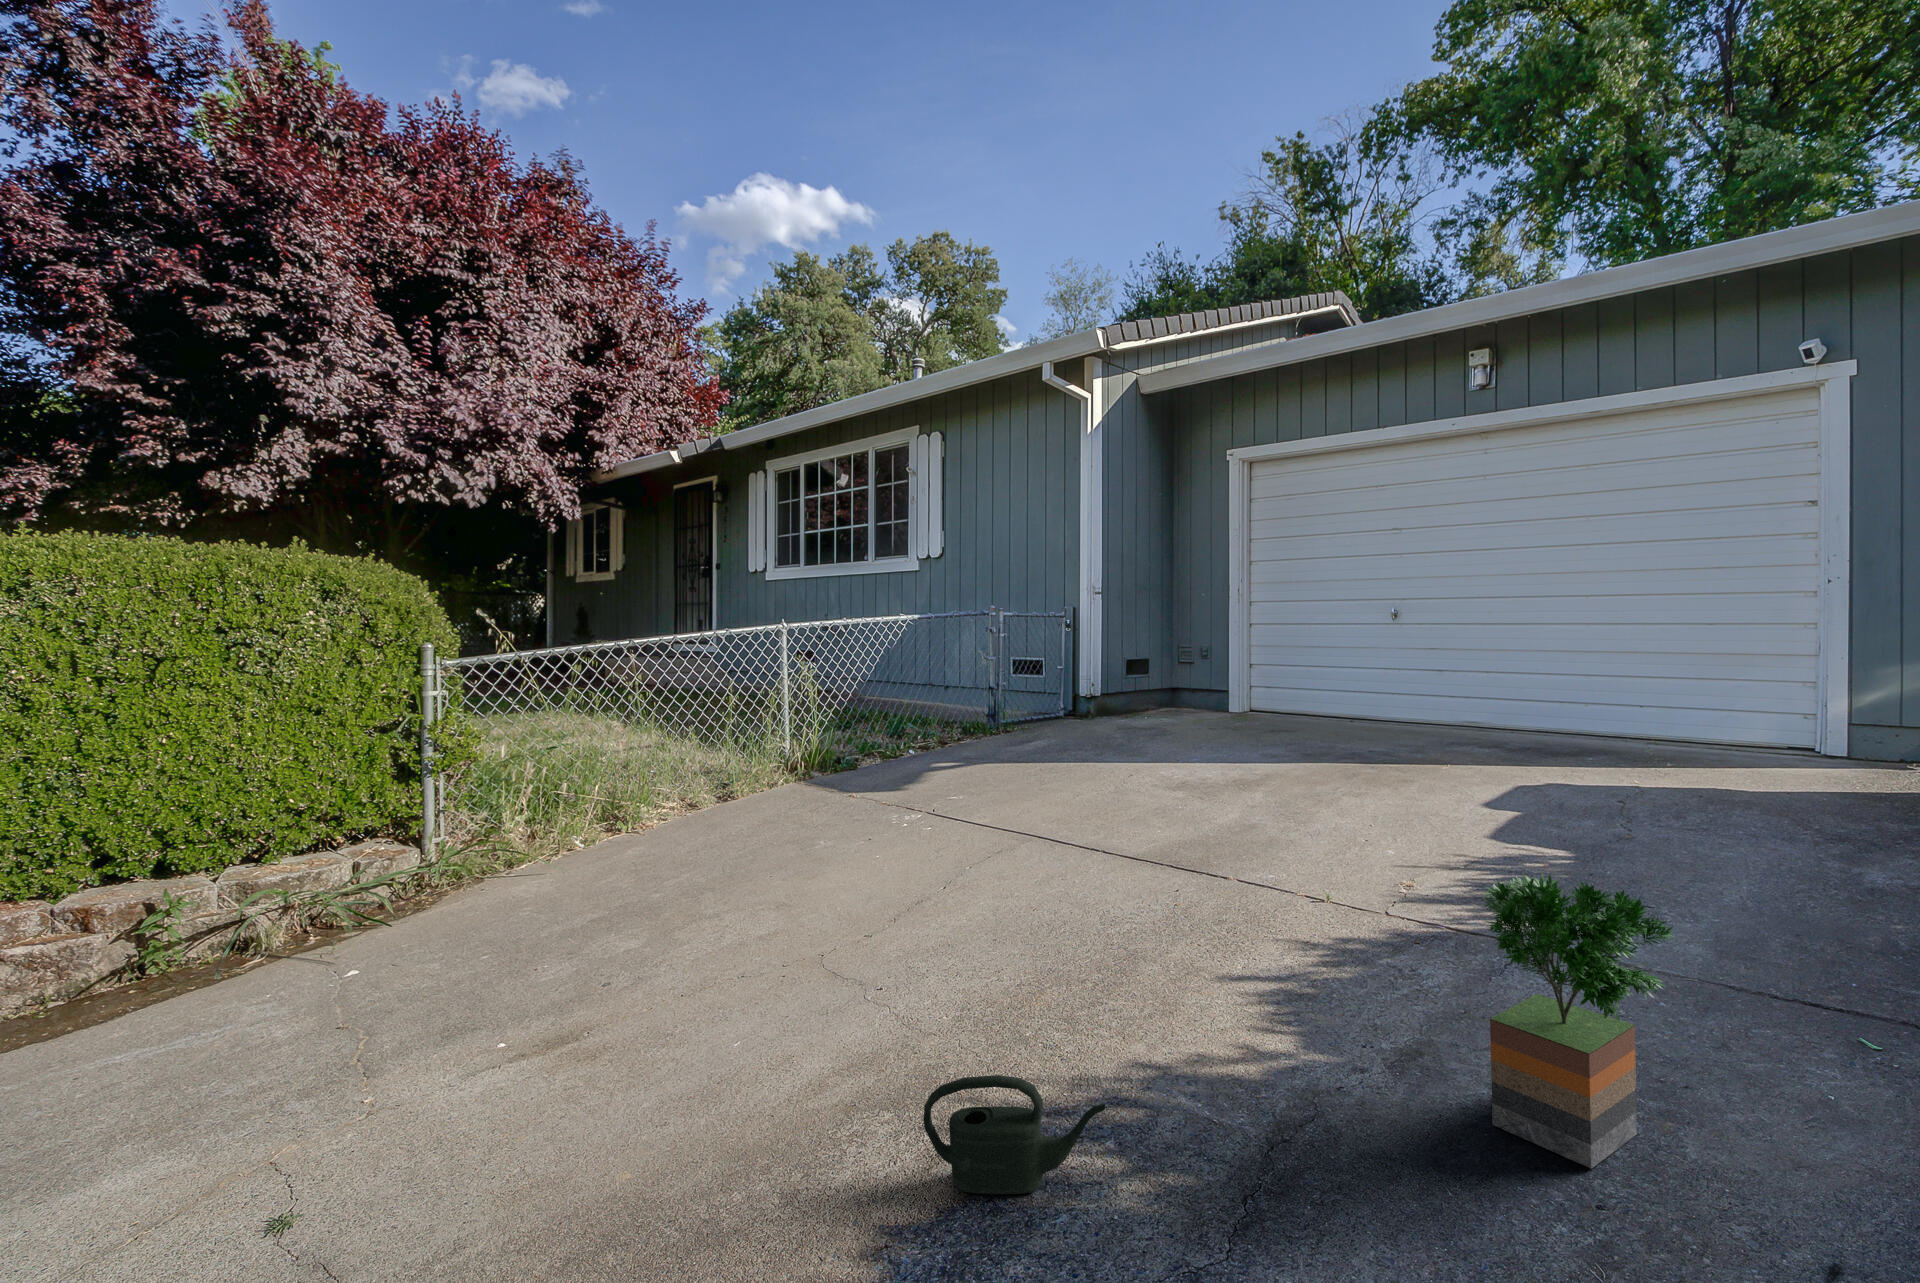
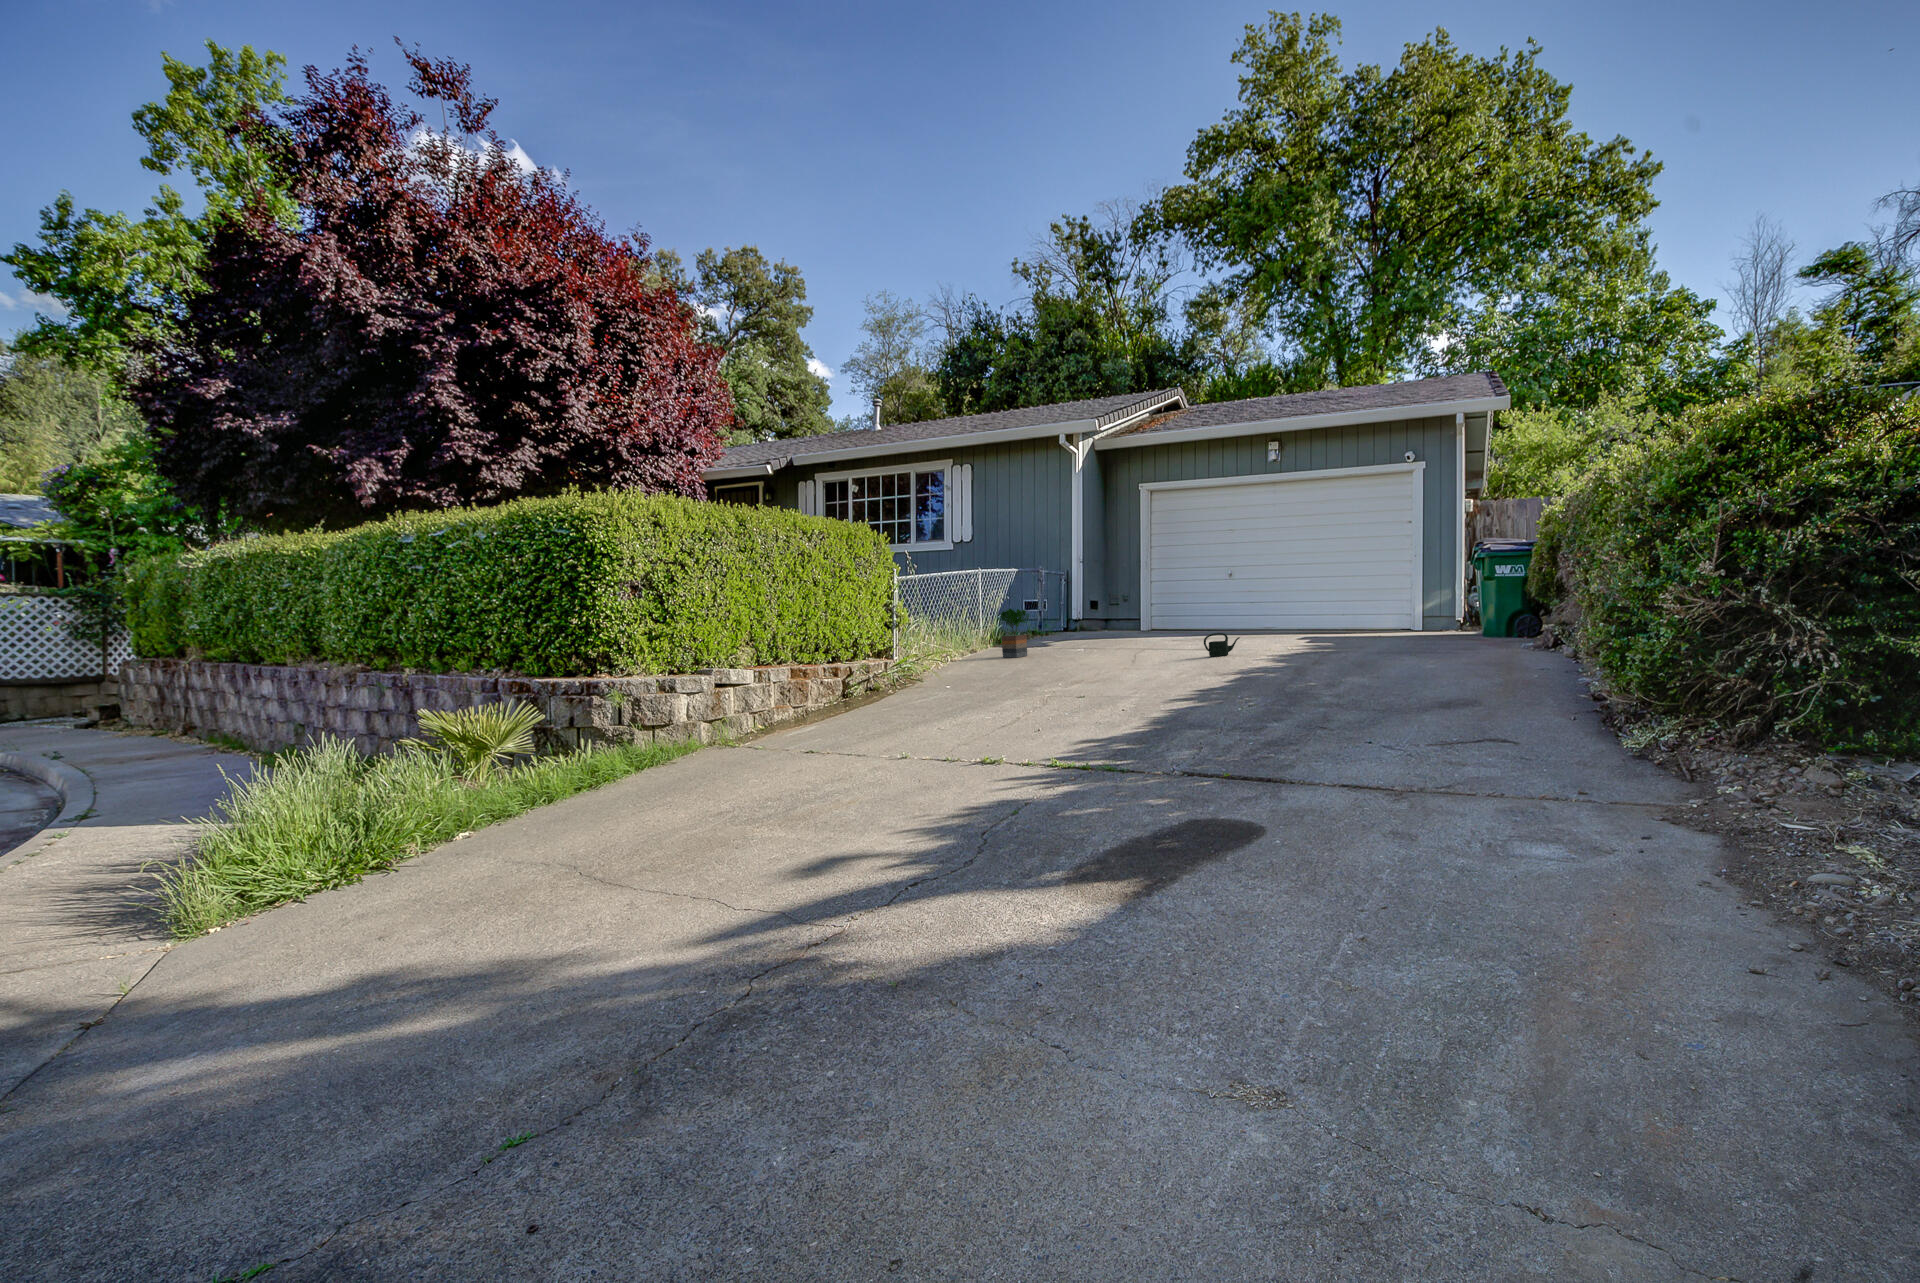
potted tree: present [1482,874,1674,1169] -> present [1000,609,1029,658]

